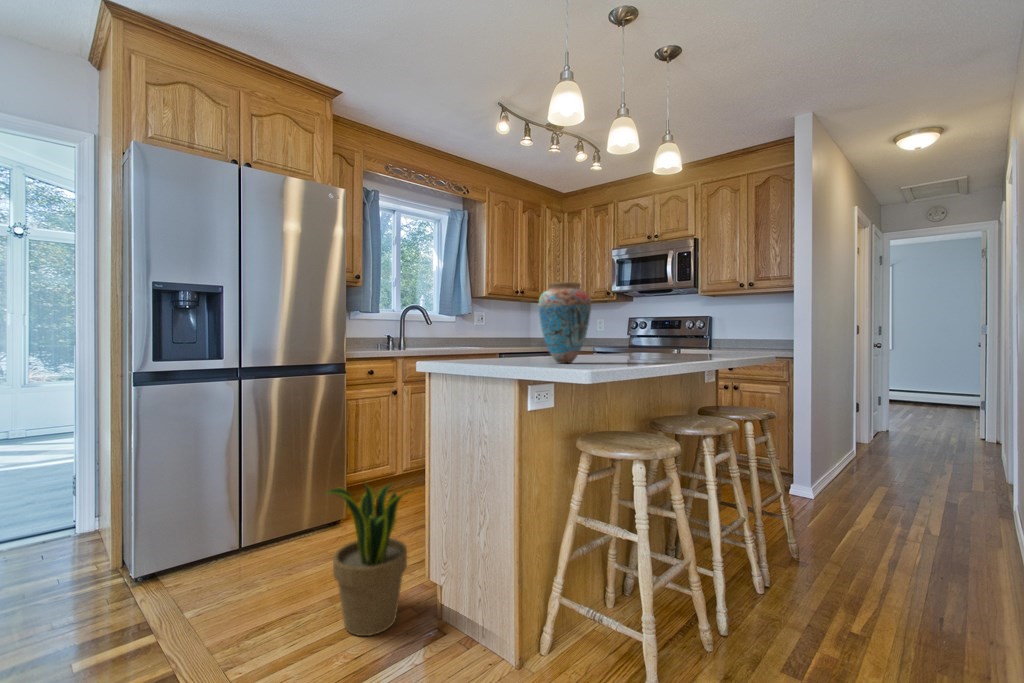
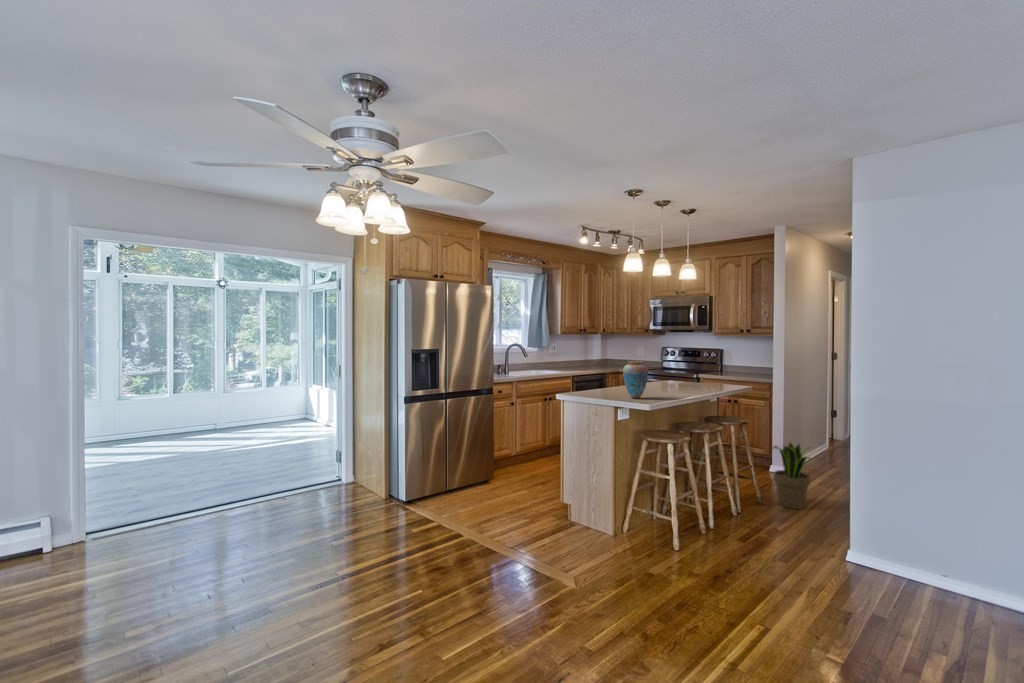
potted plant: present [326,483,409,636] -> present [773,443,810,509]

